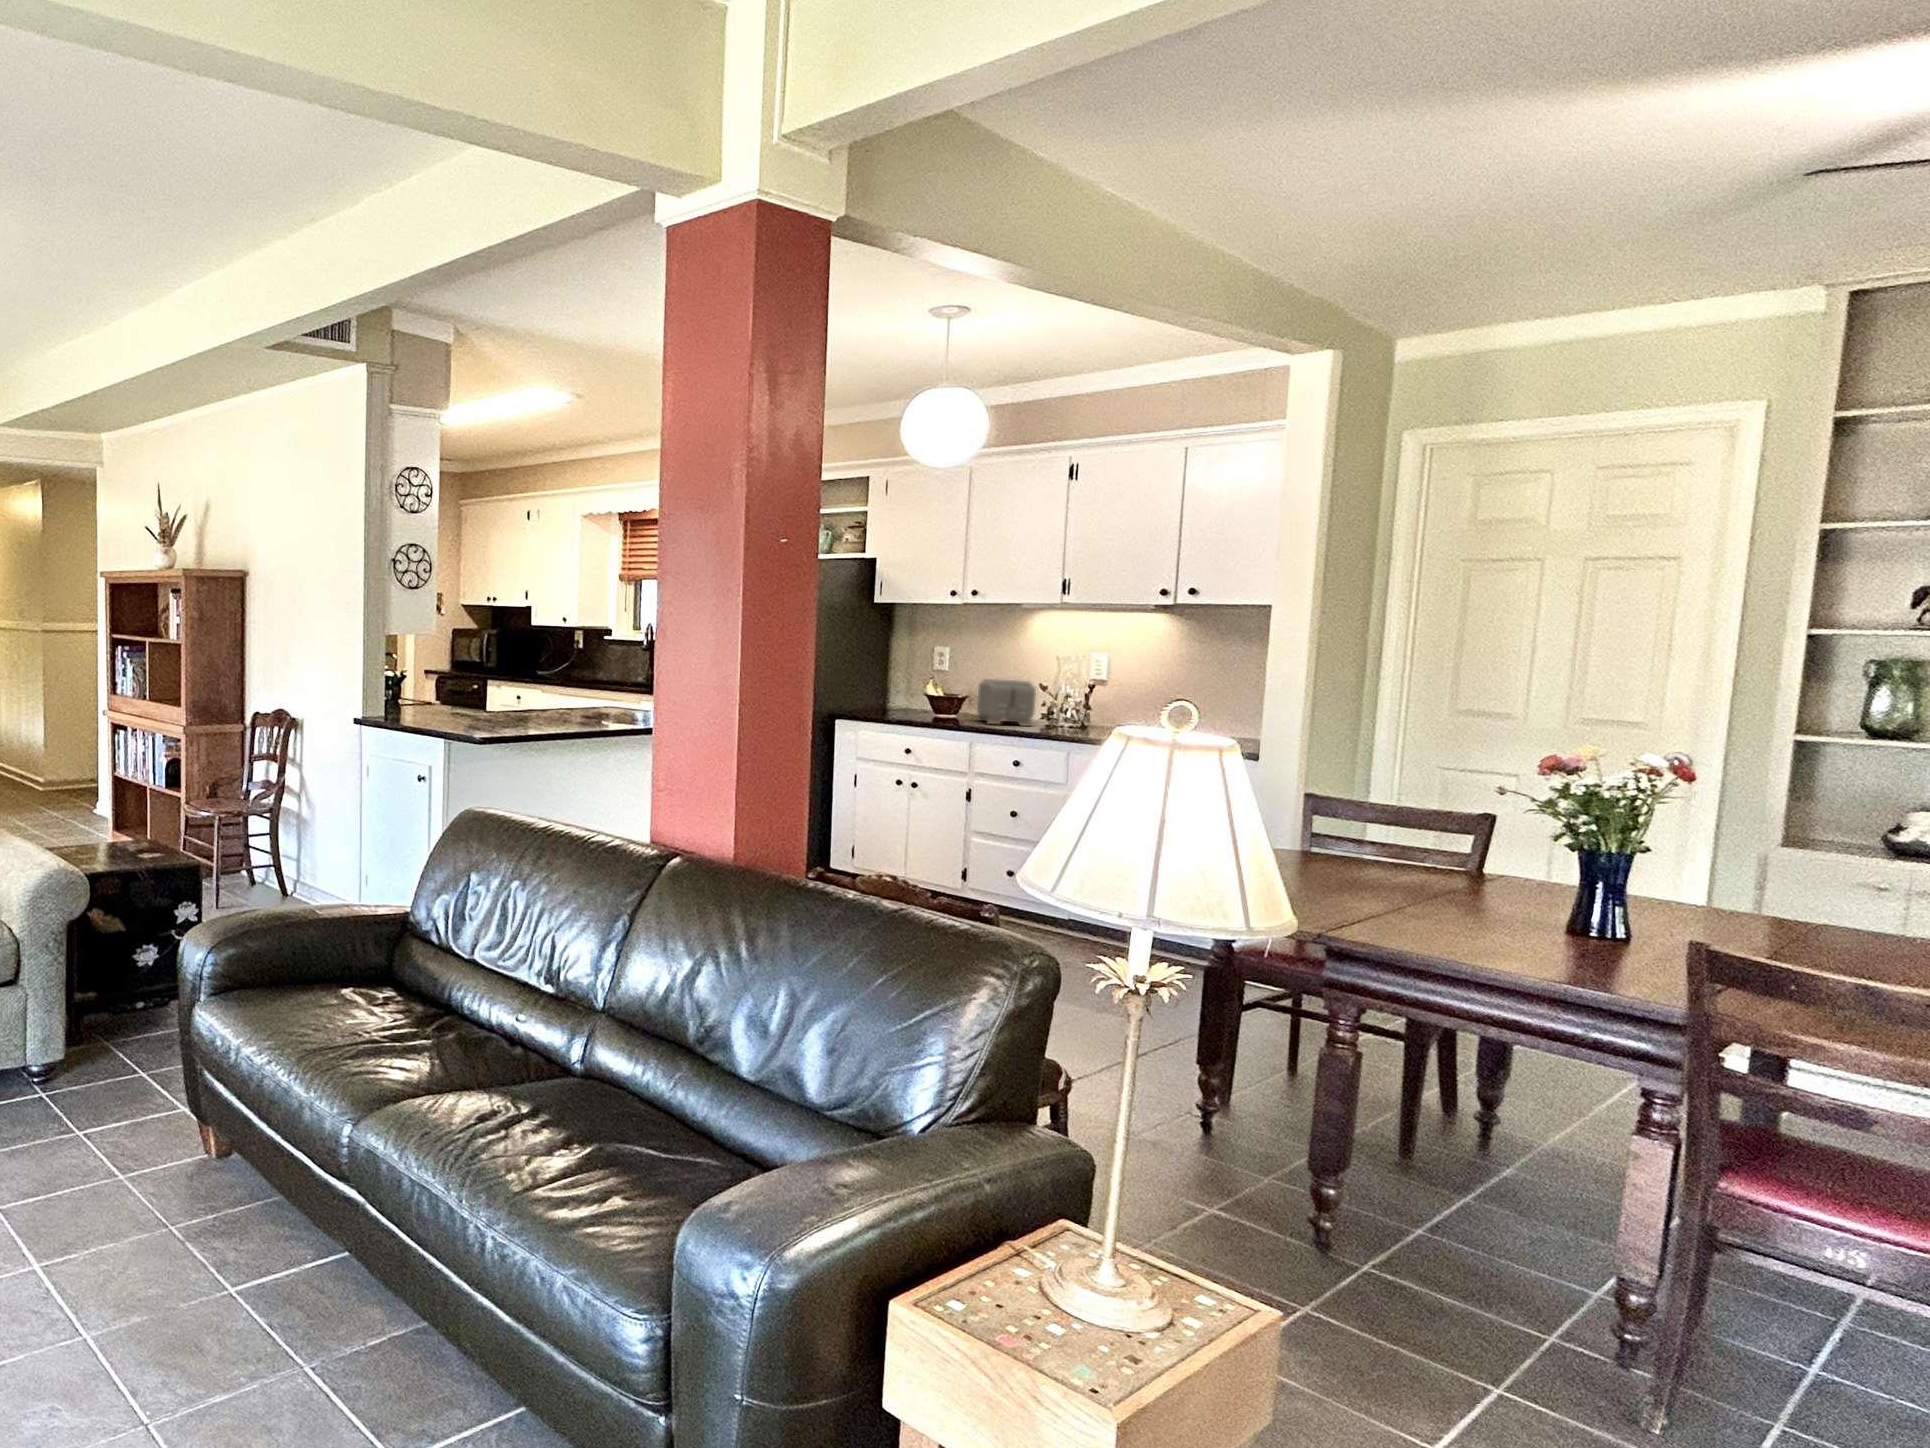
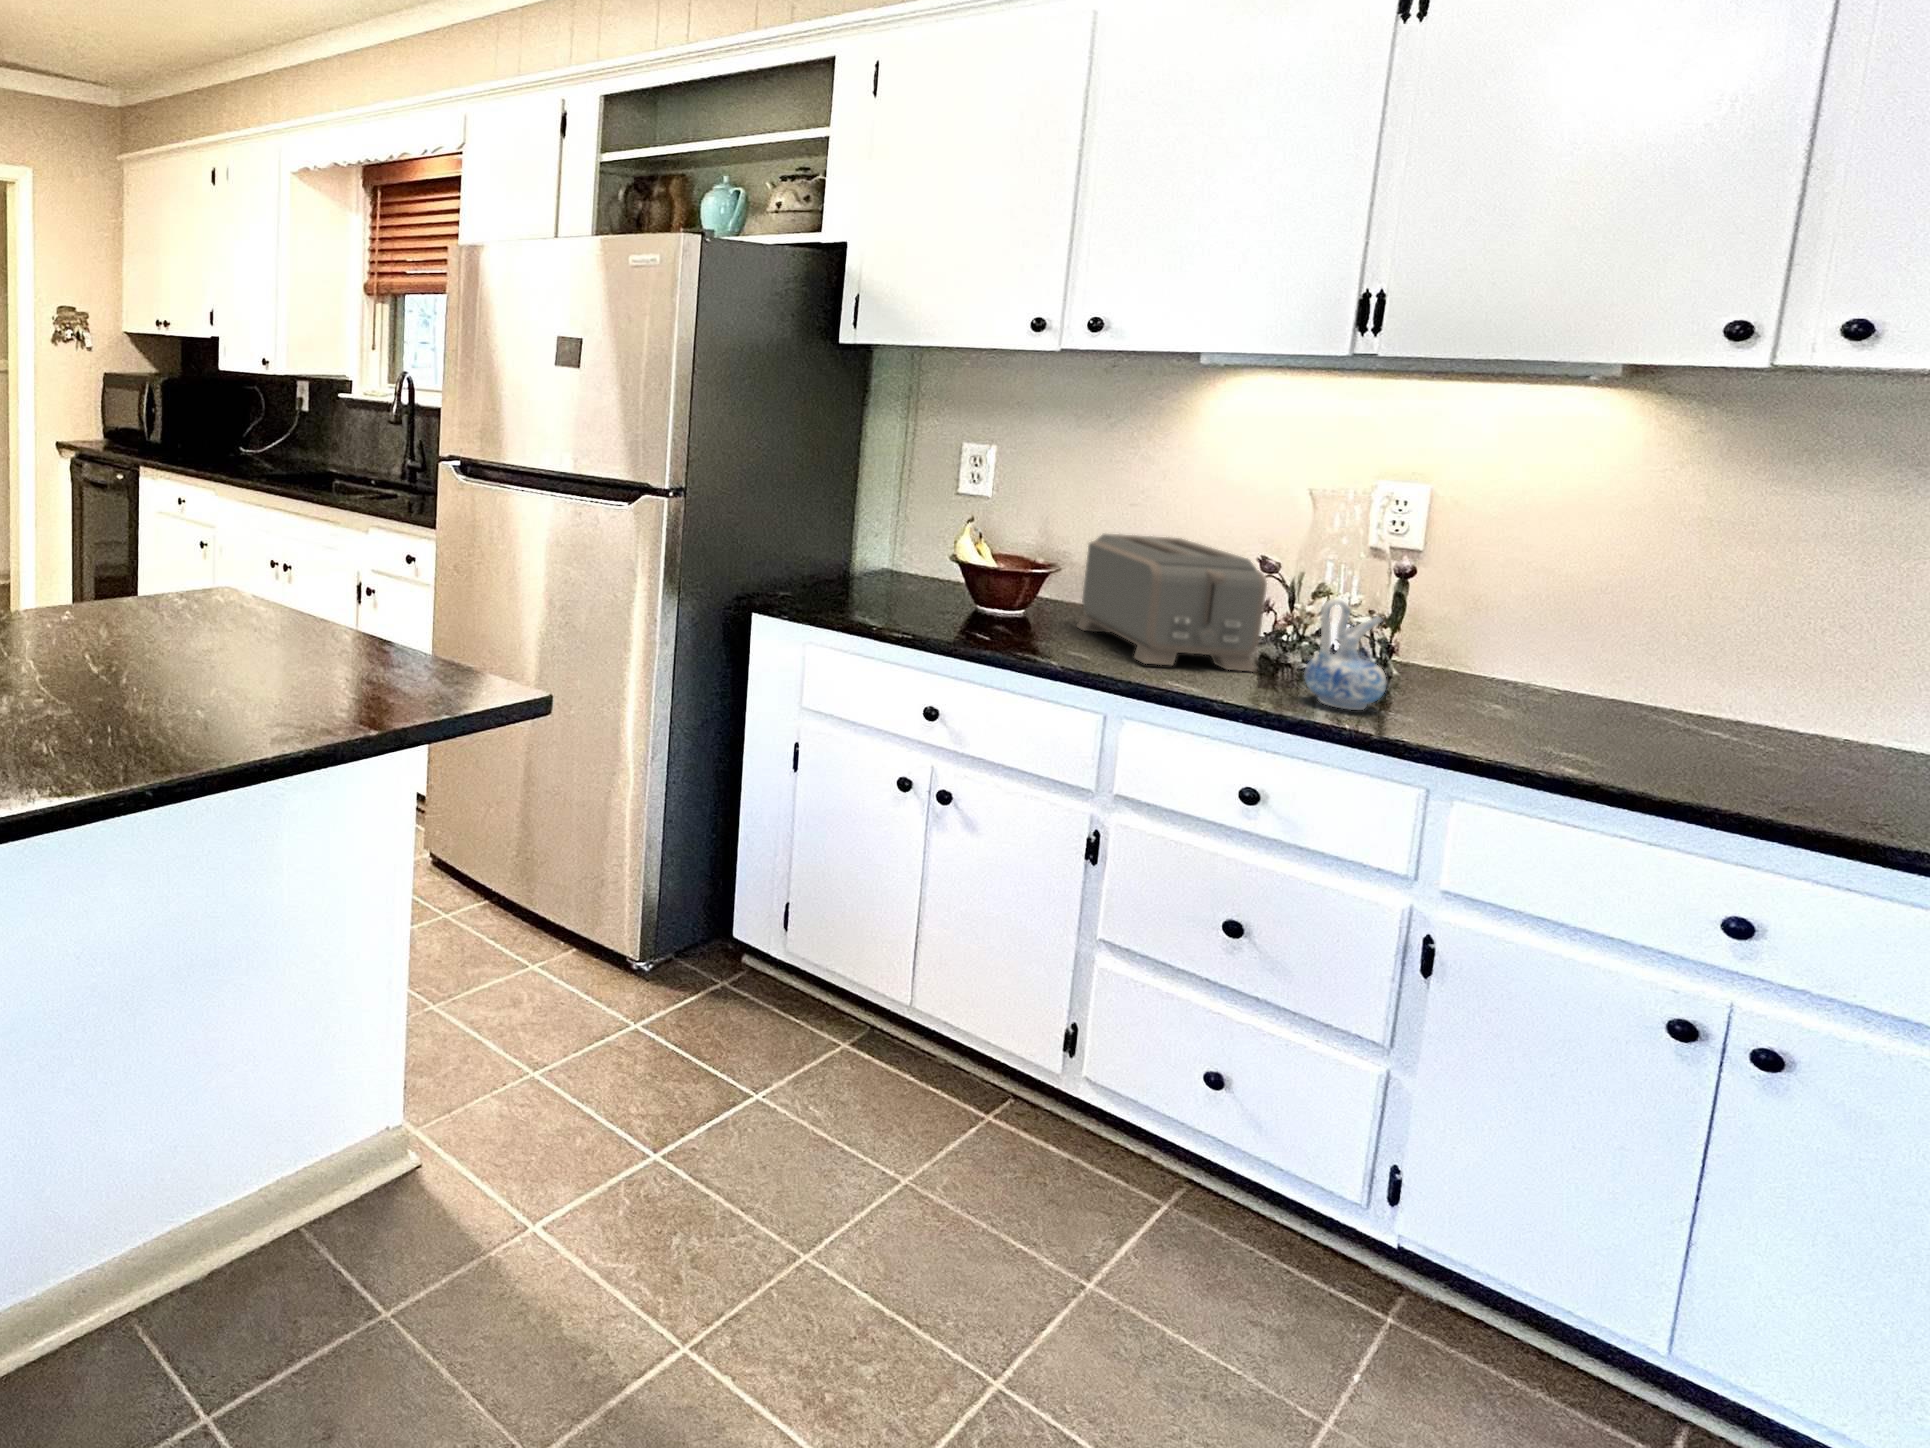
ceramic pitcher: none [1039,689,1066,731] -> present [1304,599,1387,710]

